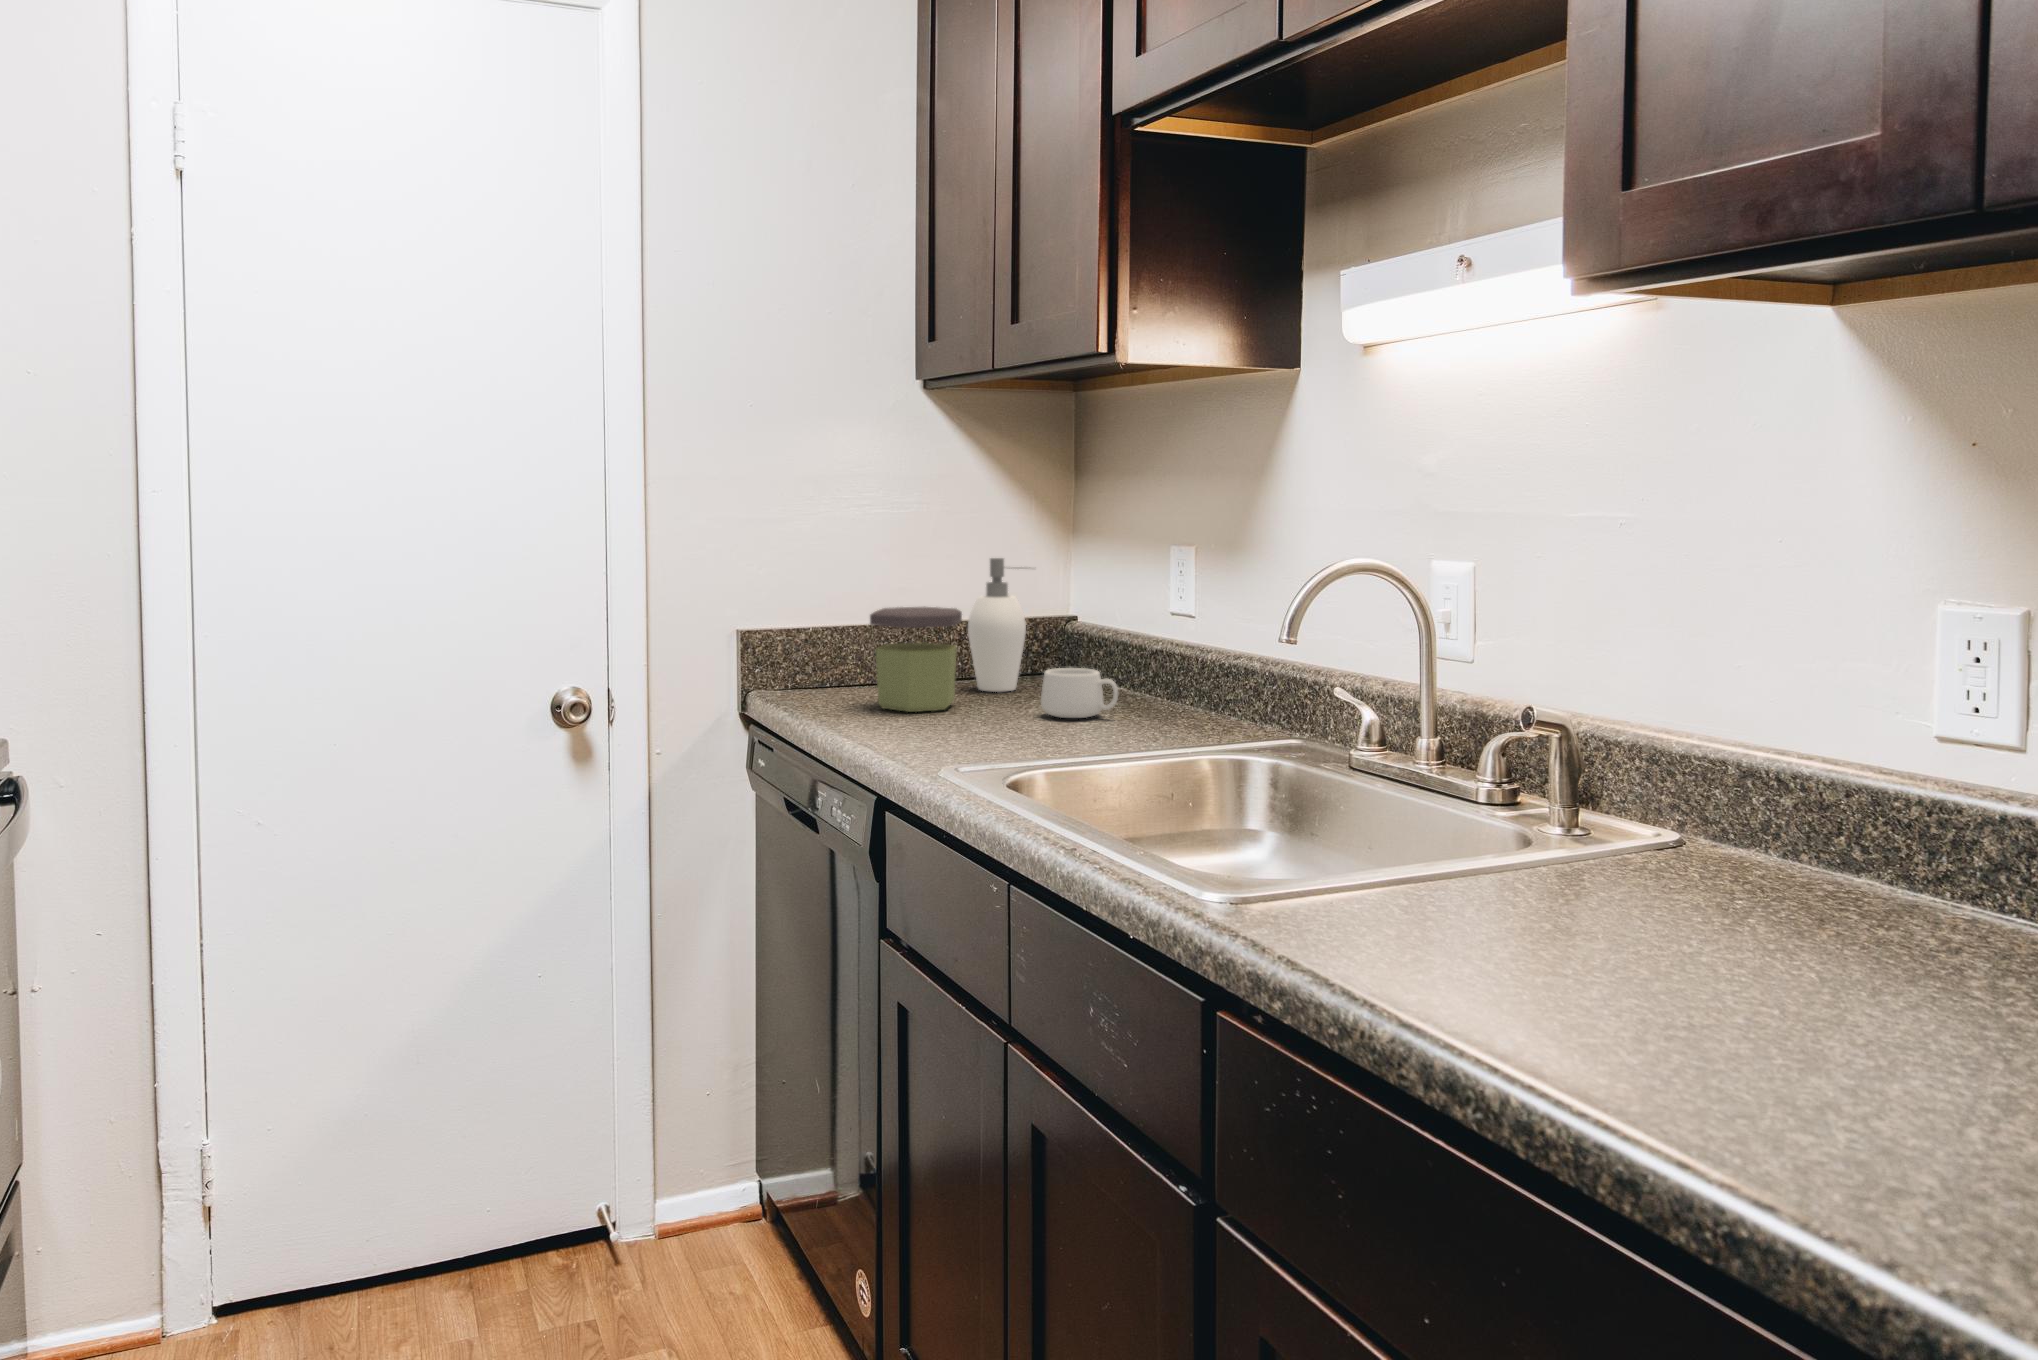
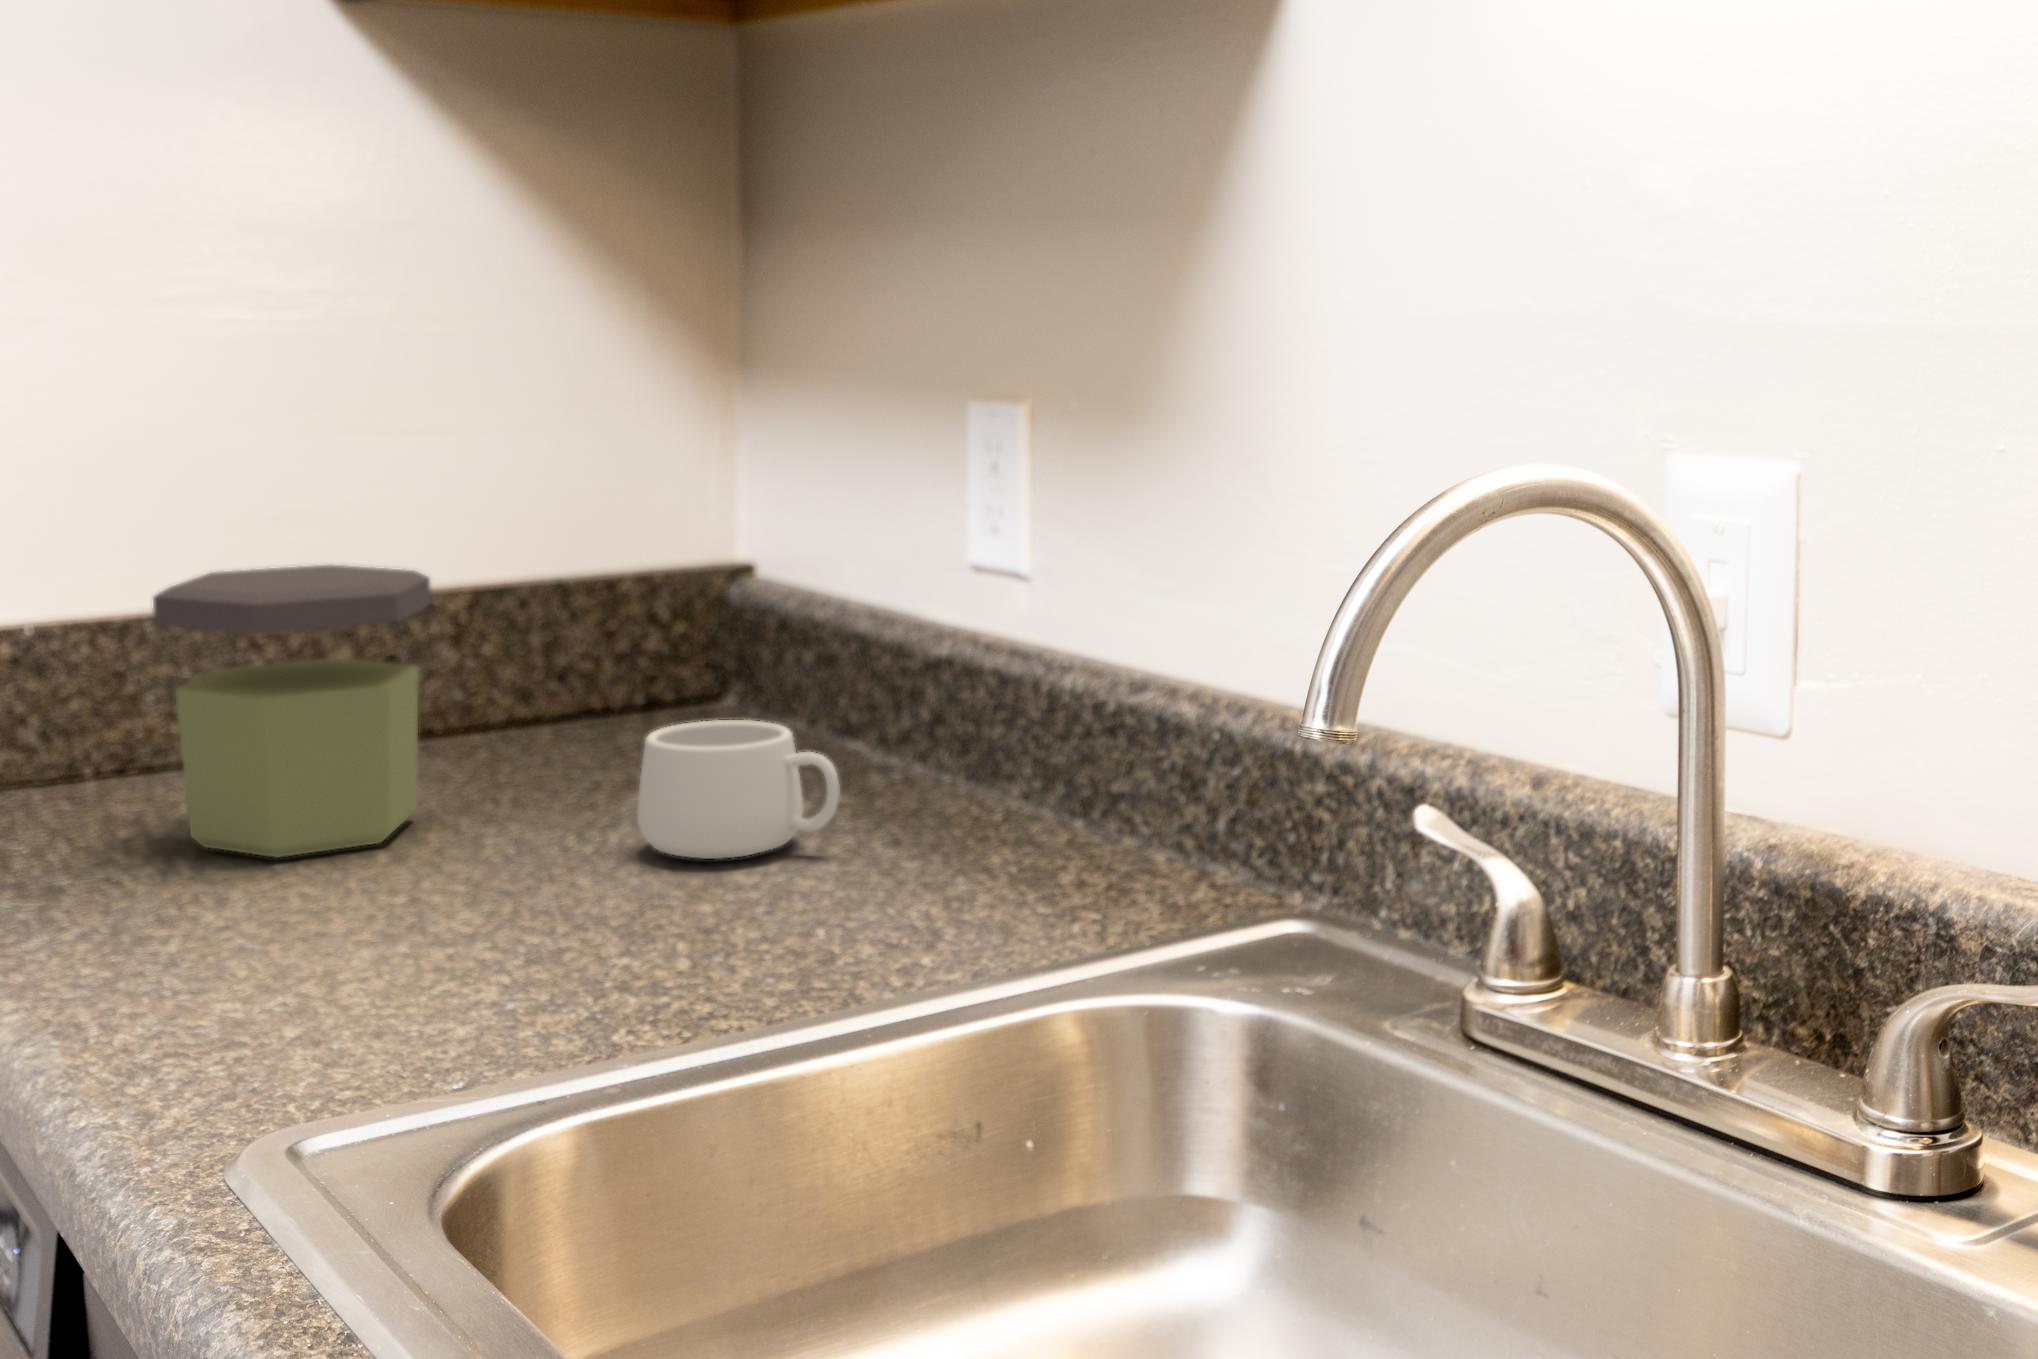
soap dispenser: present [968,558,1030,692] -> none [469,432,638,766]

